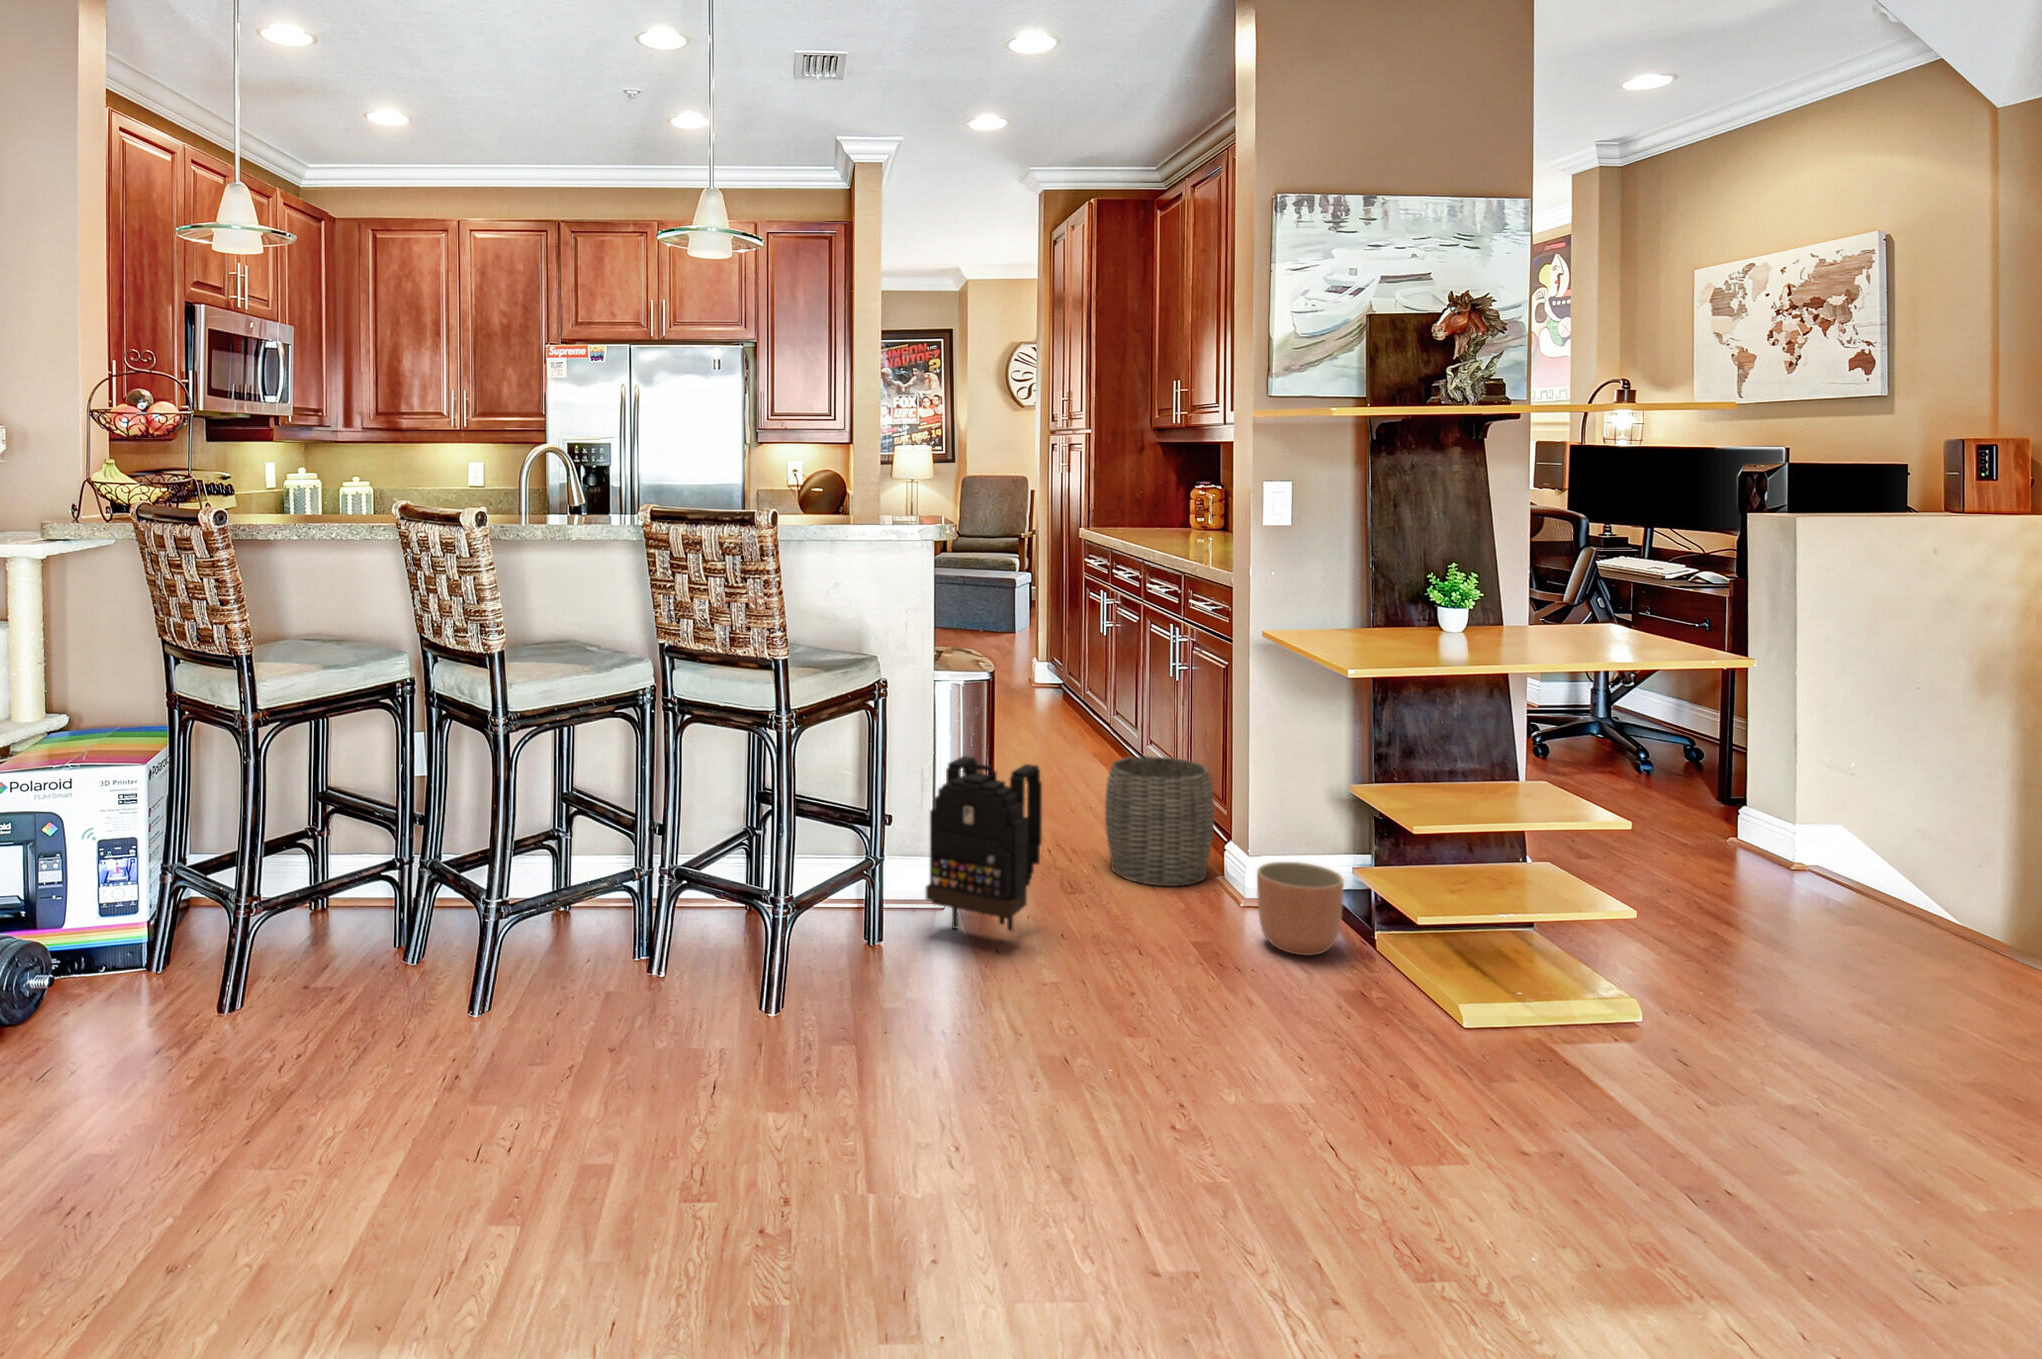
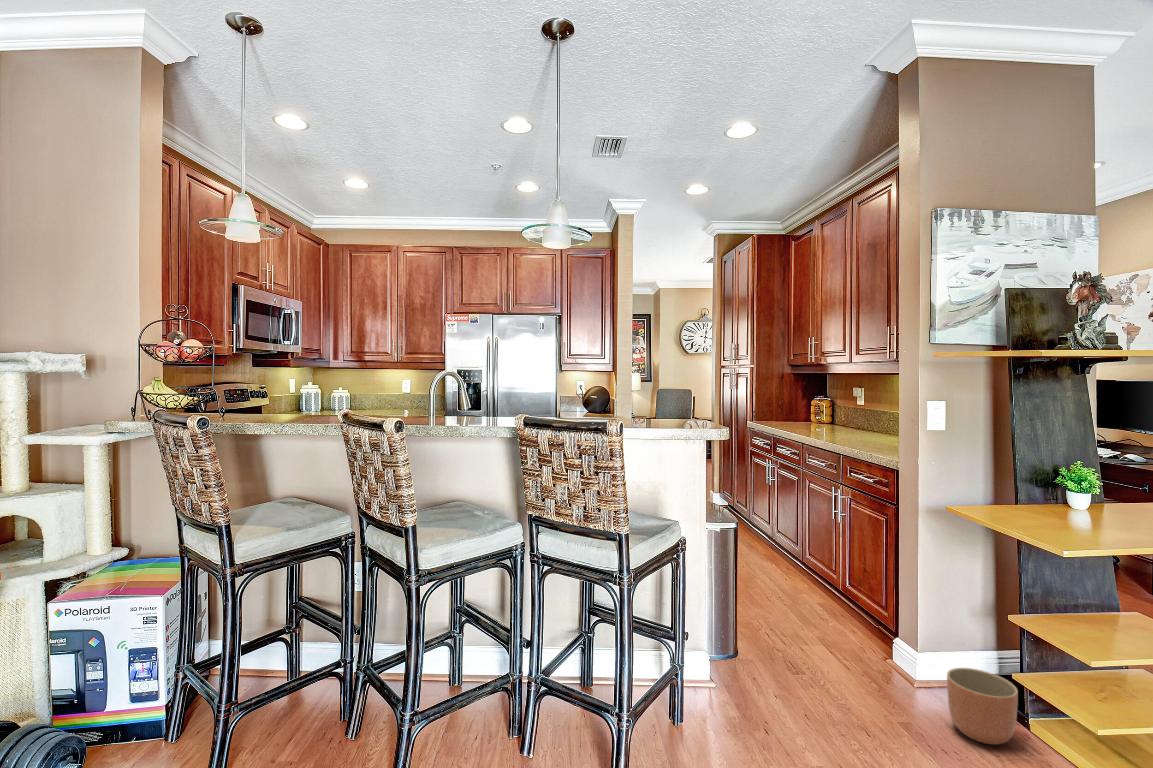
backpack: present [926,756,1042,931] -> none [711,587,789,720]
woven basket: present [1105,757,1214,886] -> none [810,577,887,671]

